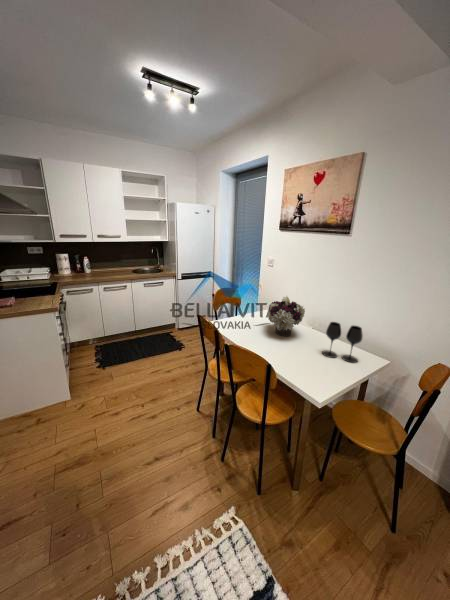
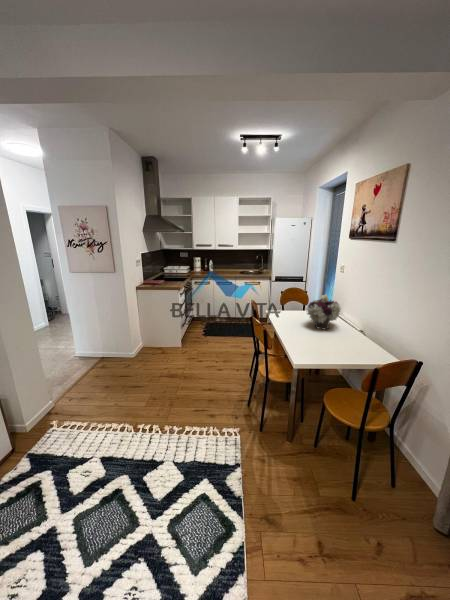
wine glass: present [322,322,363,363] -> none [338,317,372,356]

